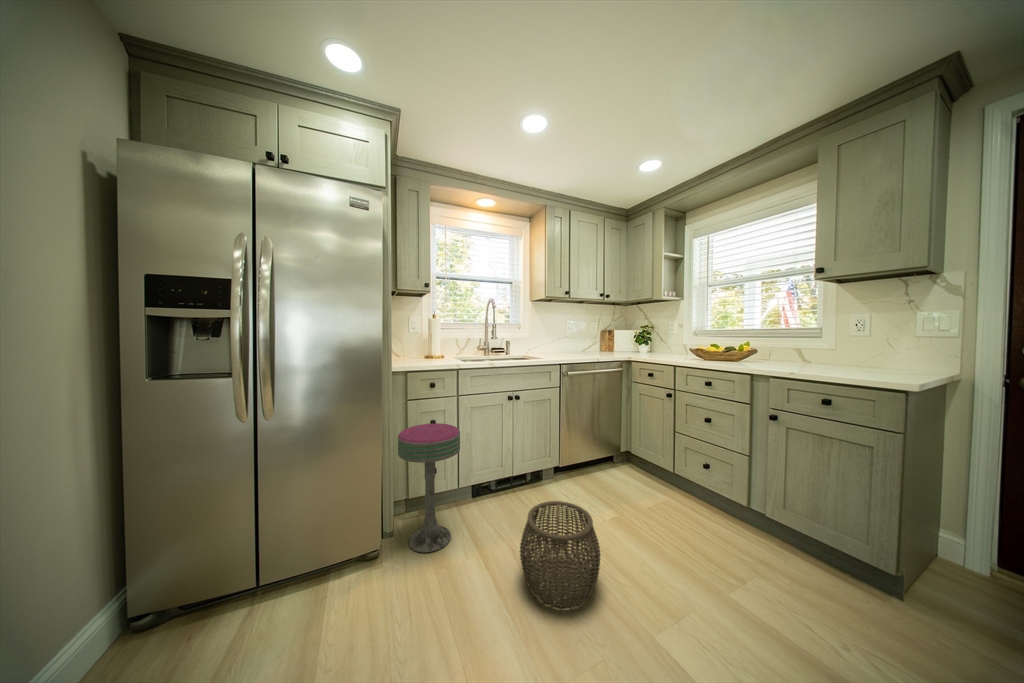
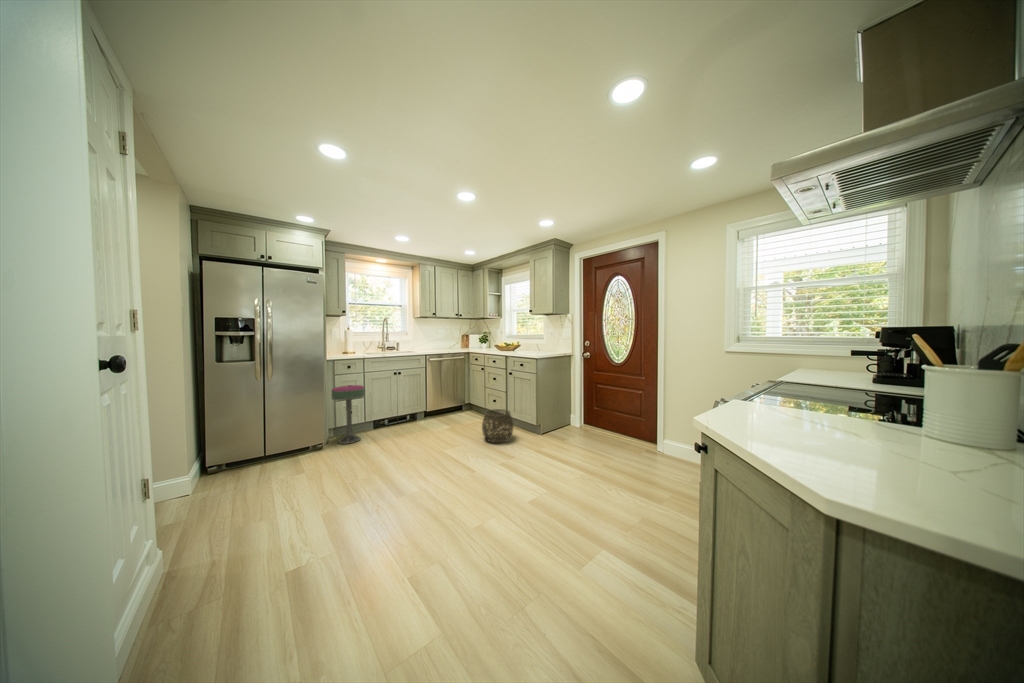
woven basket: present [520,501,601,609] -> present [482,409,513,443]

